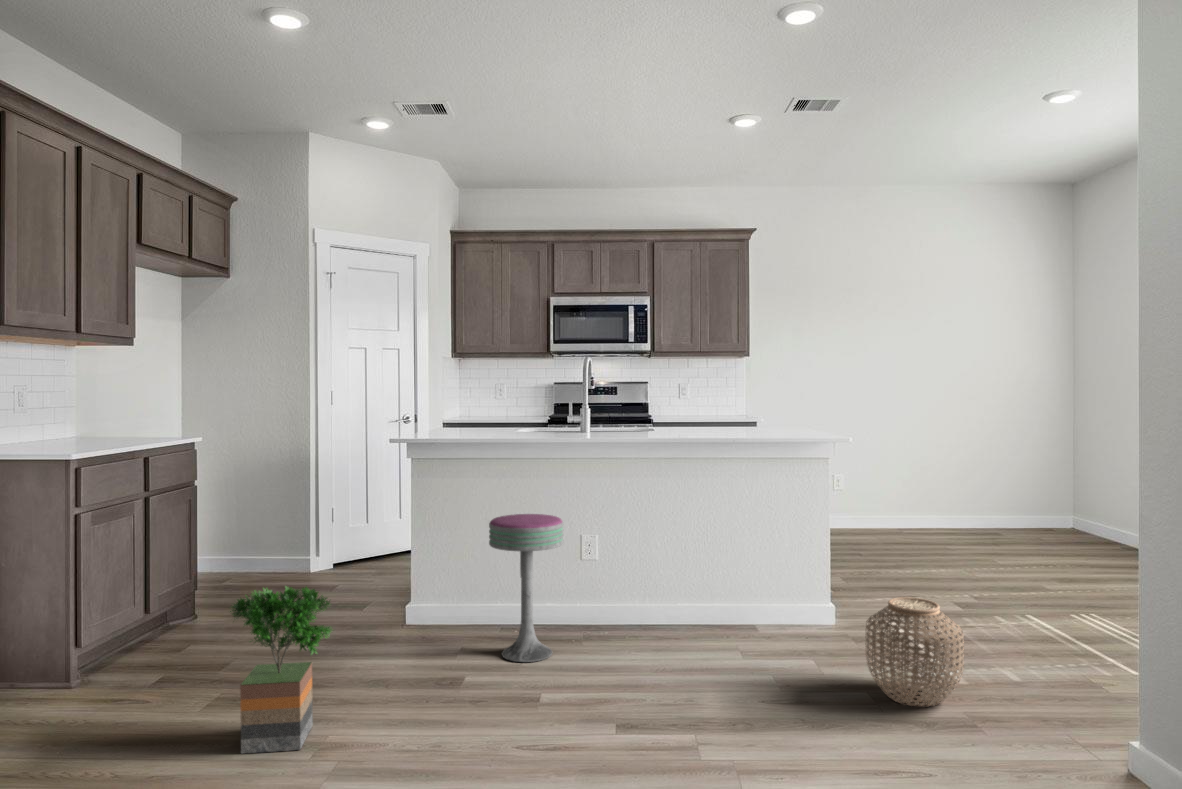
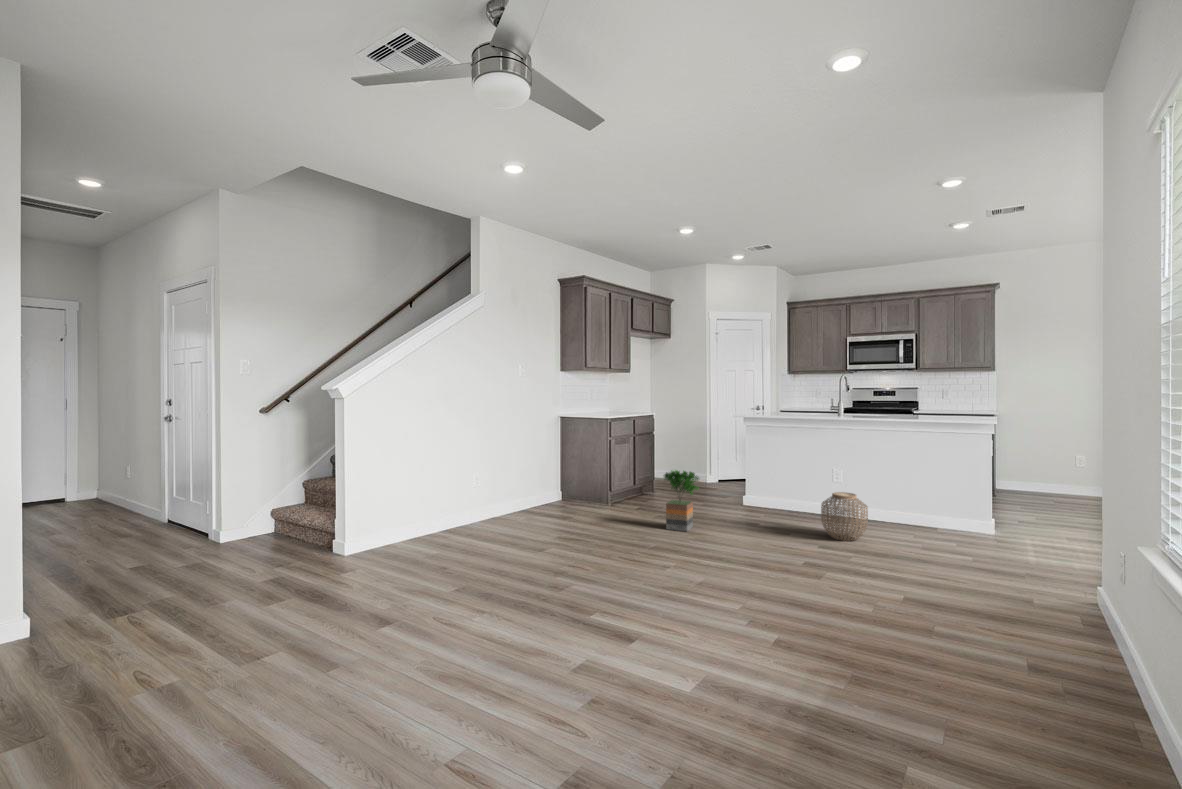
bar stool: present [489,514,563,662] -> none [777,454,815,523]
woven basket: present [866,597,964,706] -> present [821,492,868,541]

